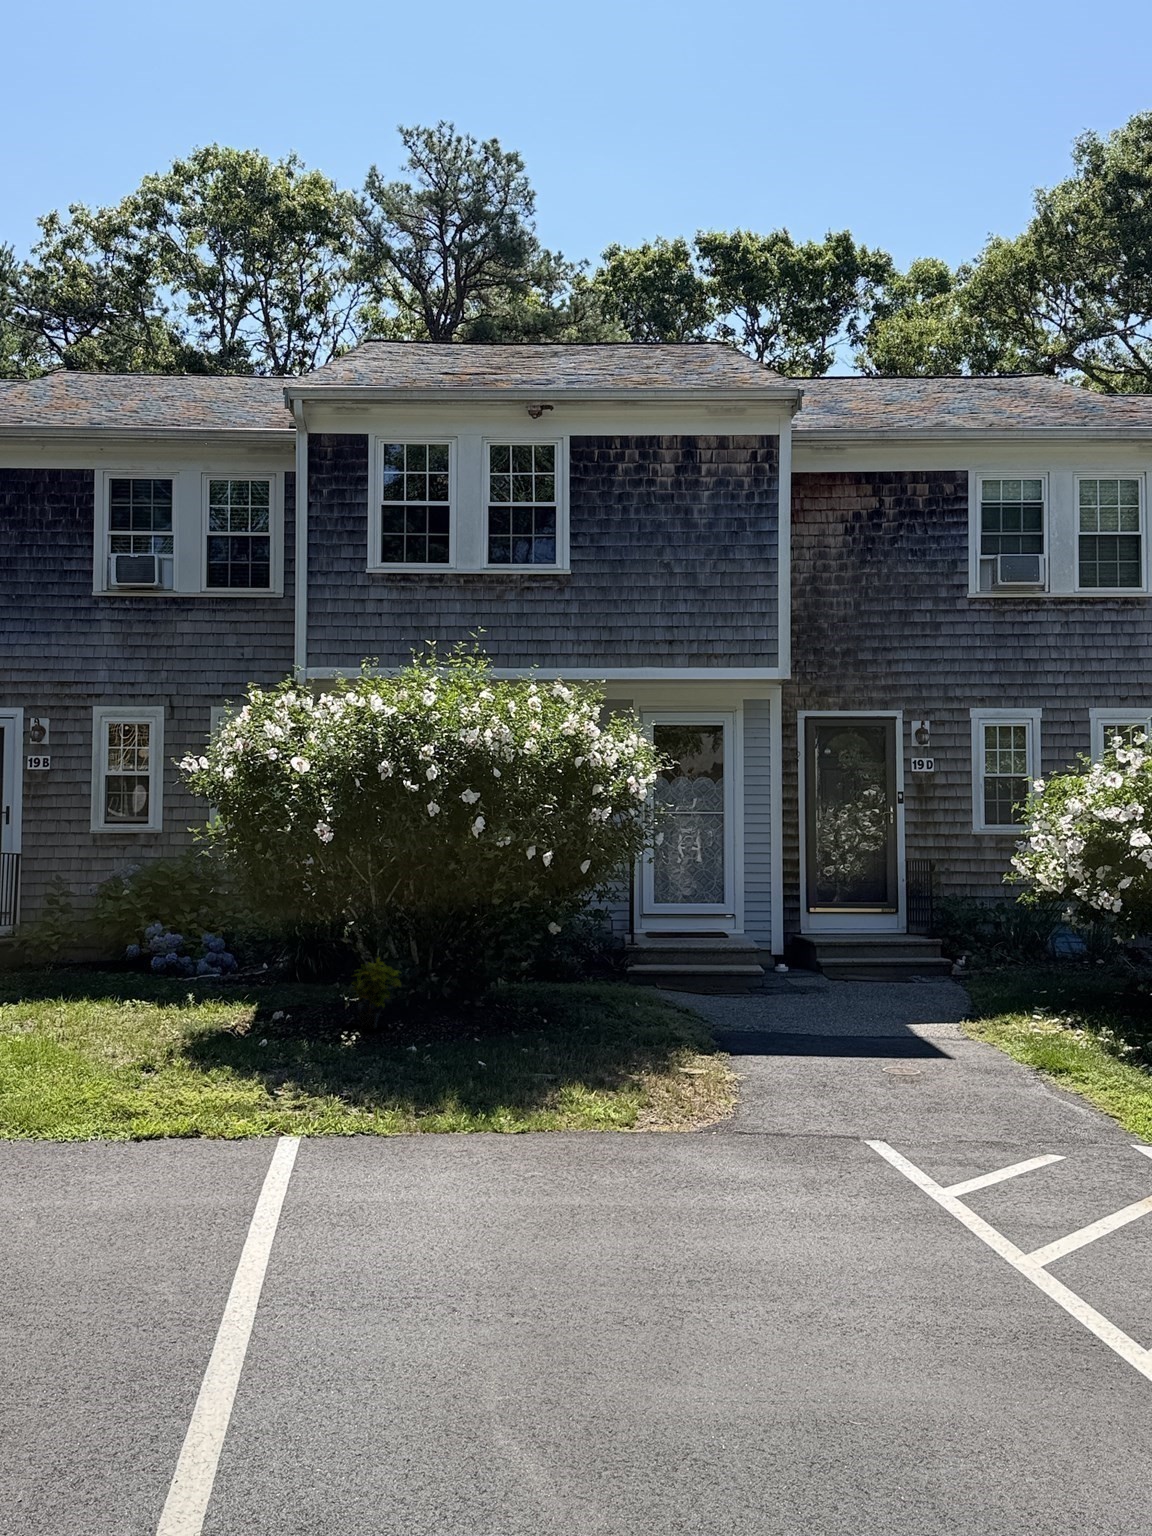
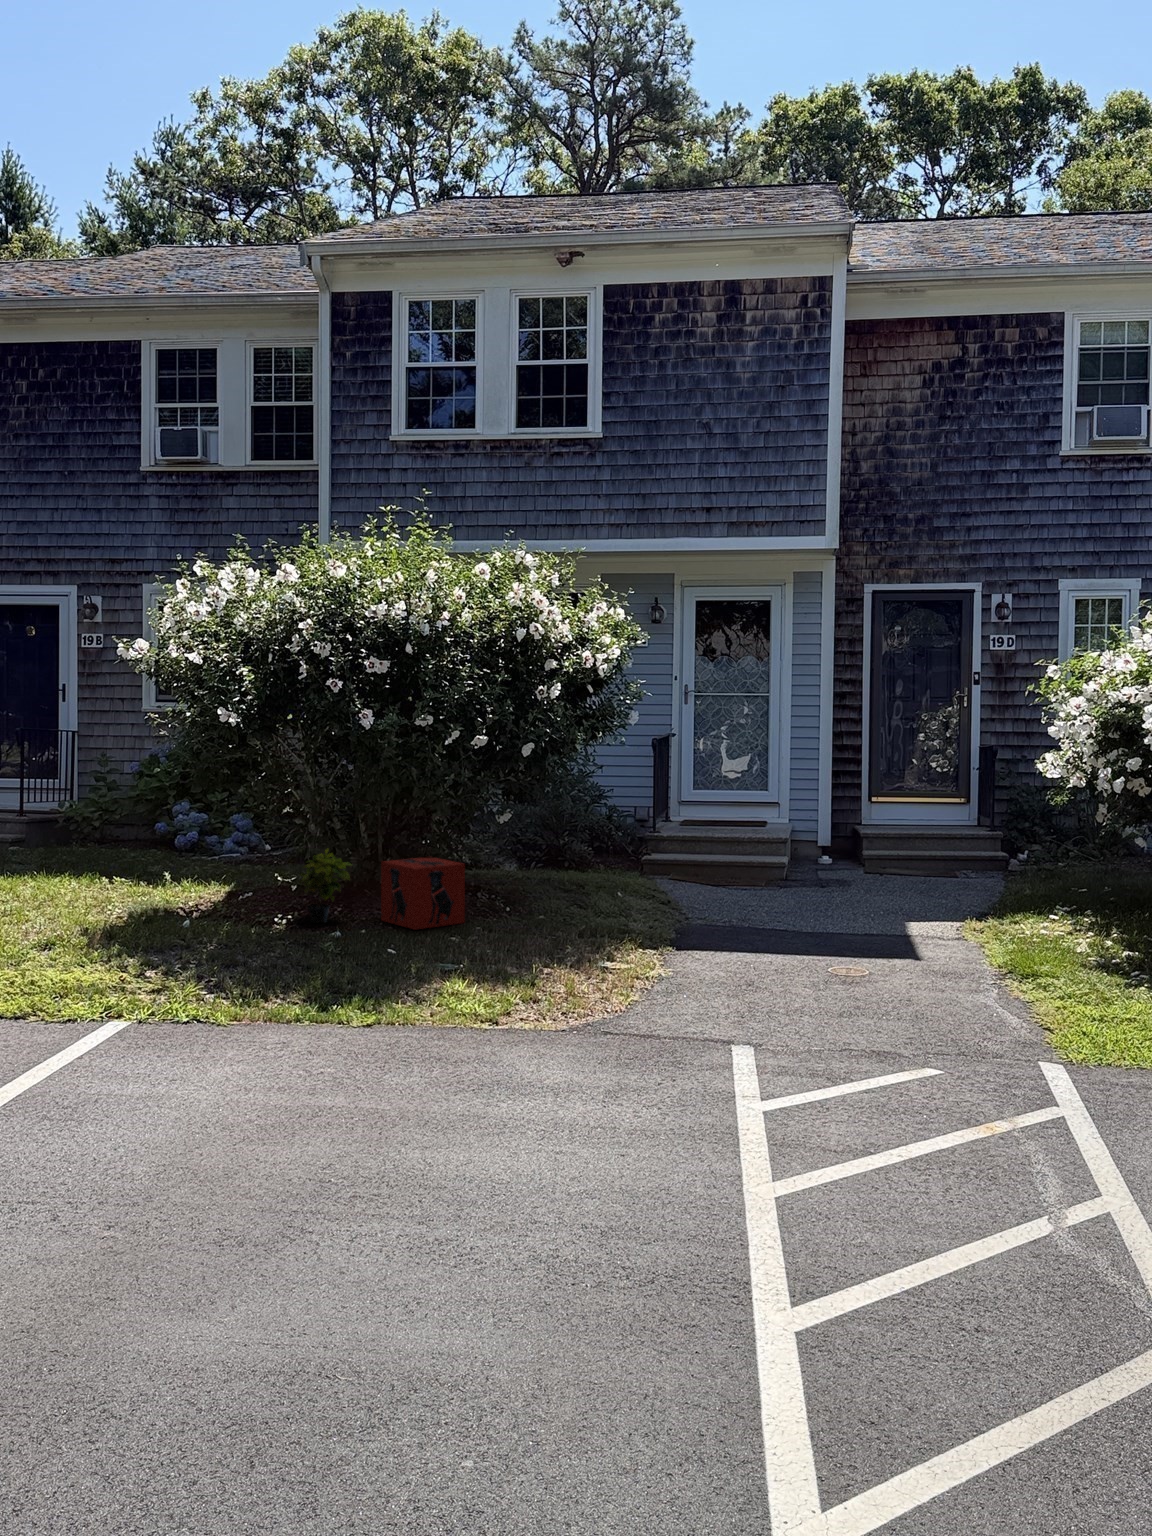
storage box: none [427,964,508,1032] -> present [381,858,465,929]

